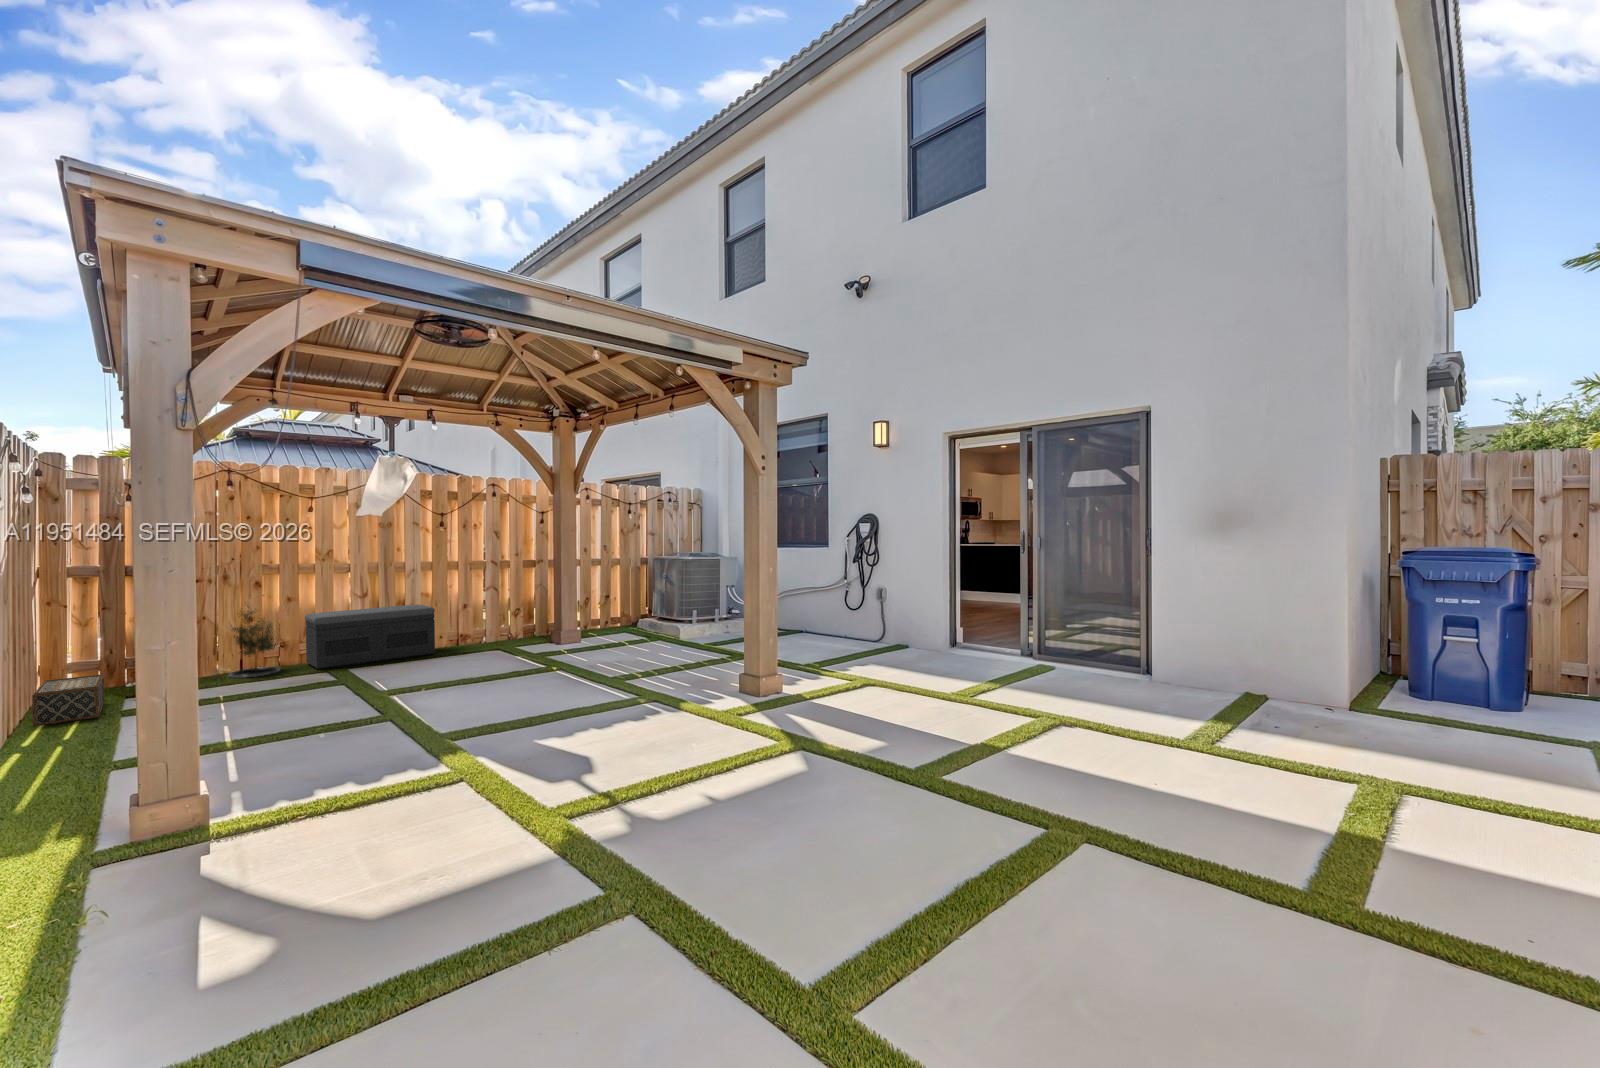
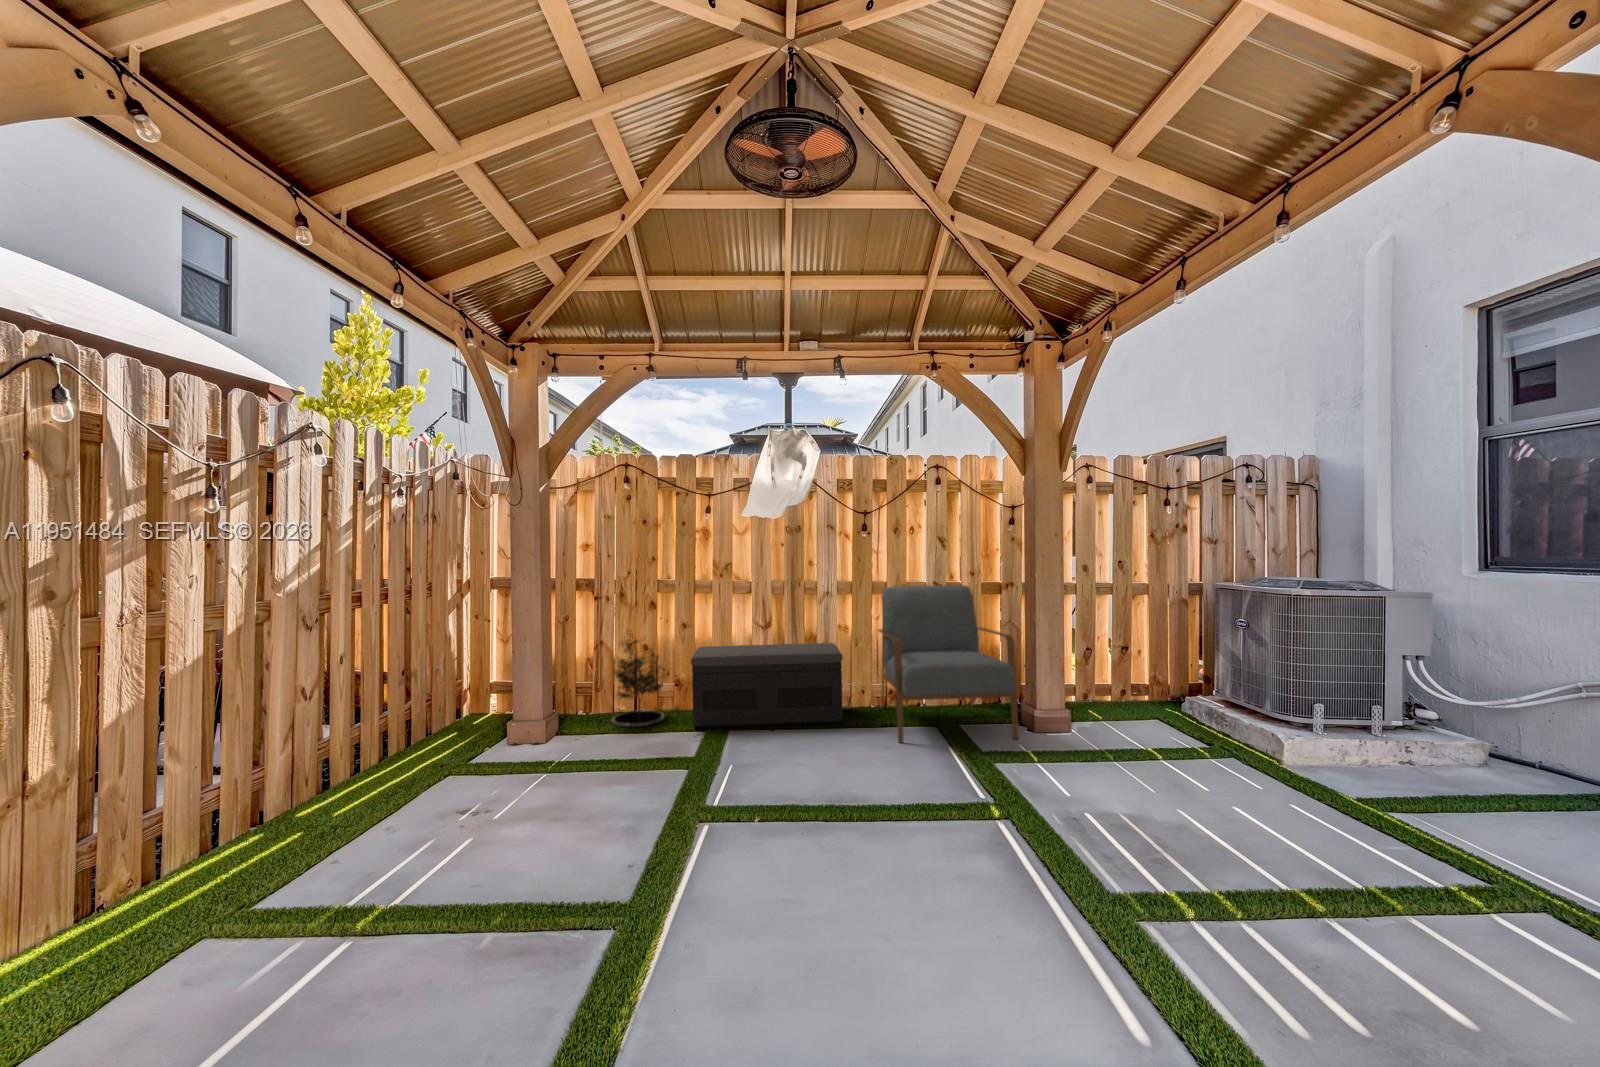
chair: none [454,562,553,656] -> present [878,585,1018,743]
woven basket: present [32,674,104,726] -> none [365,711,470,777]

